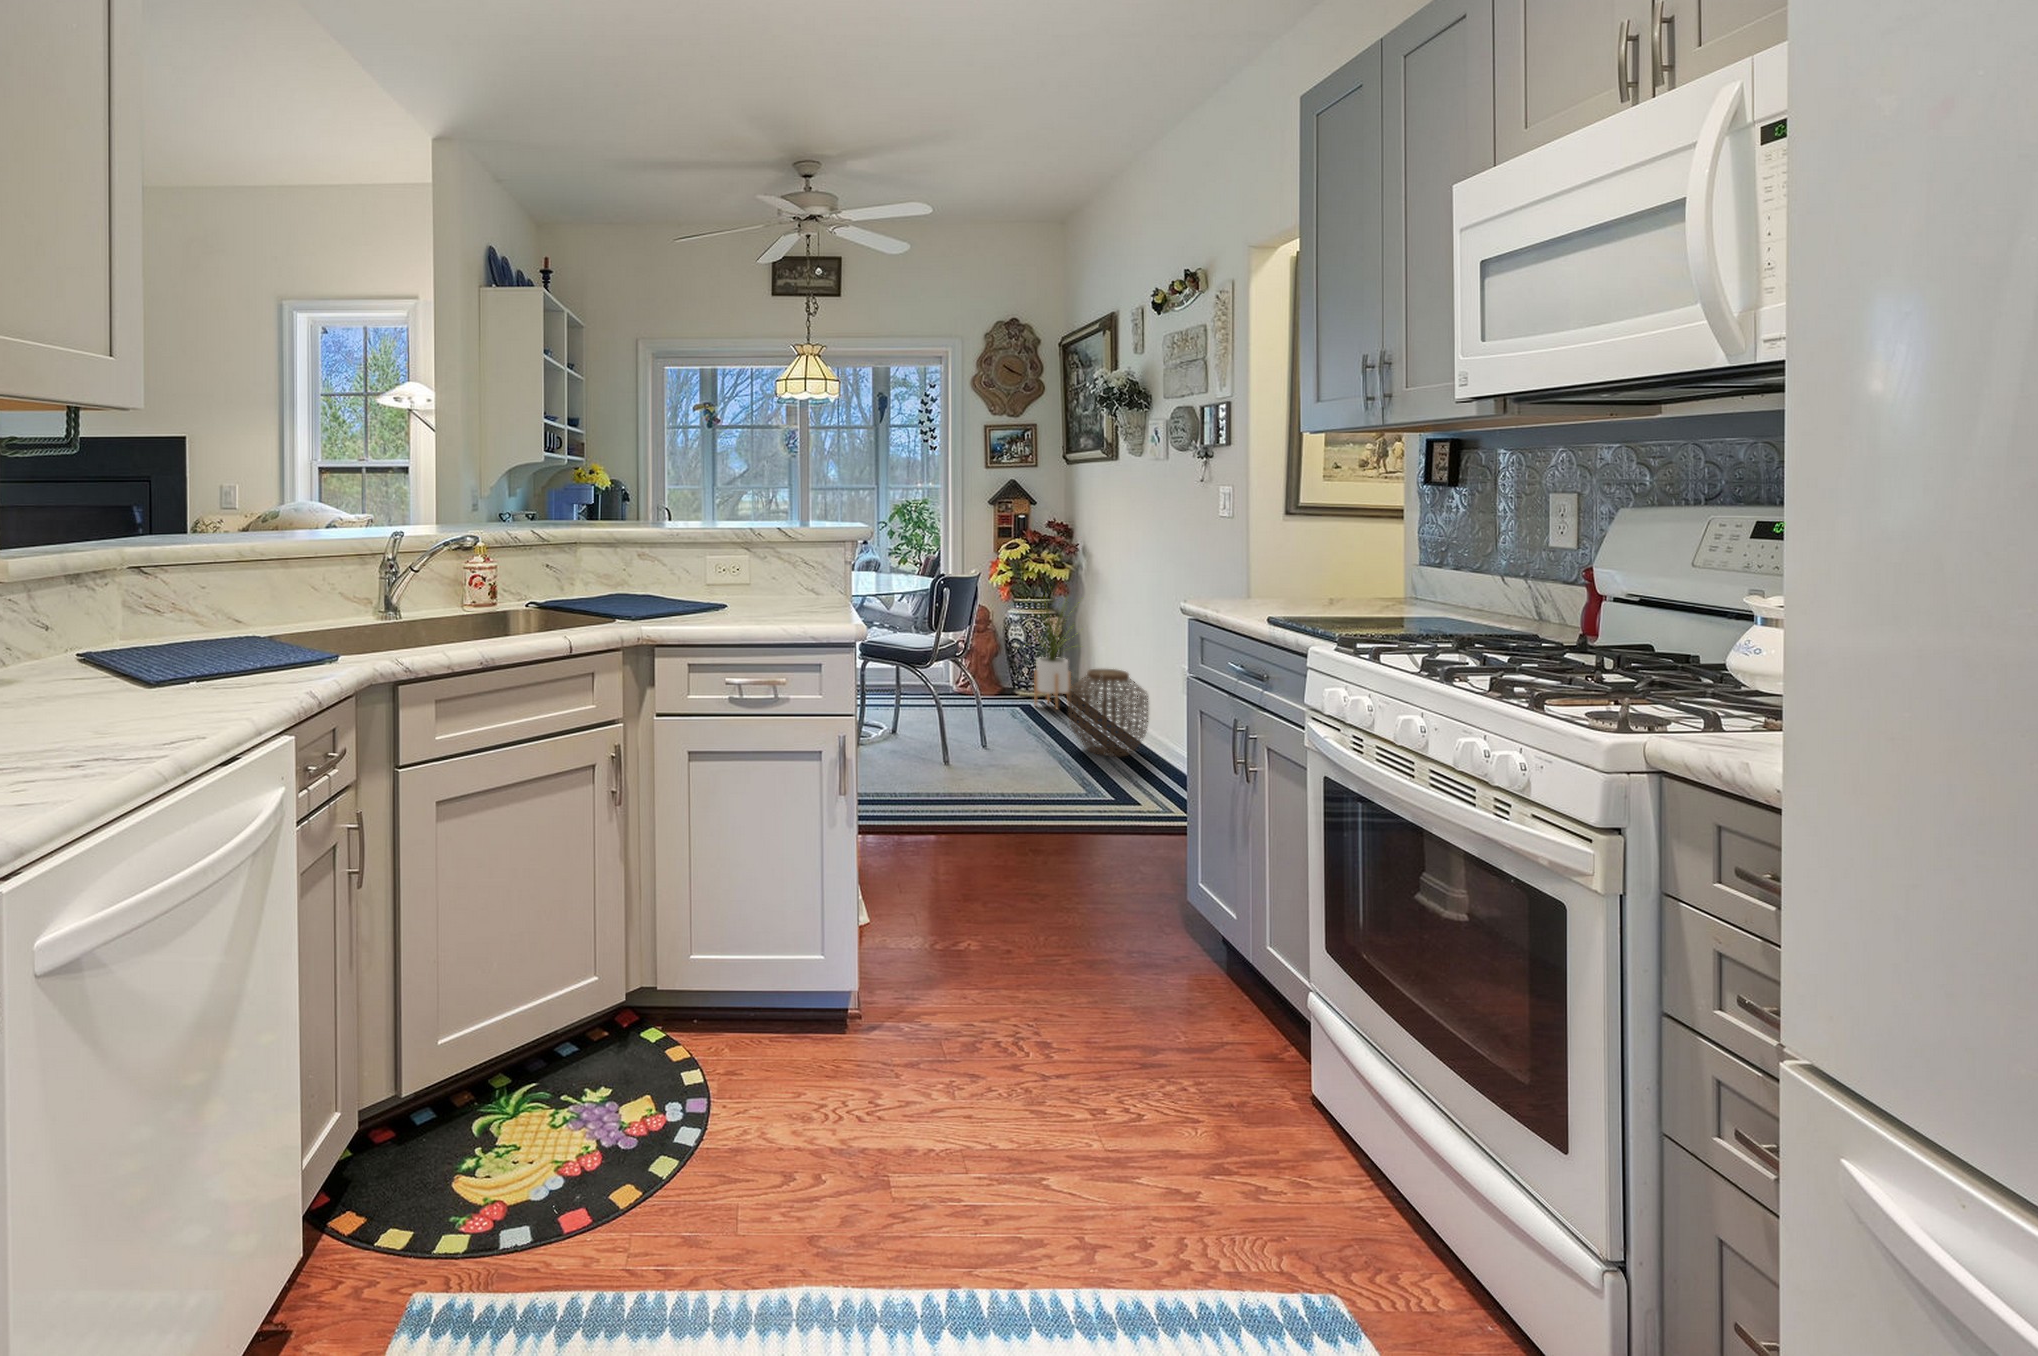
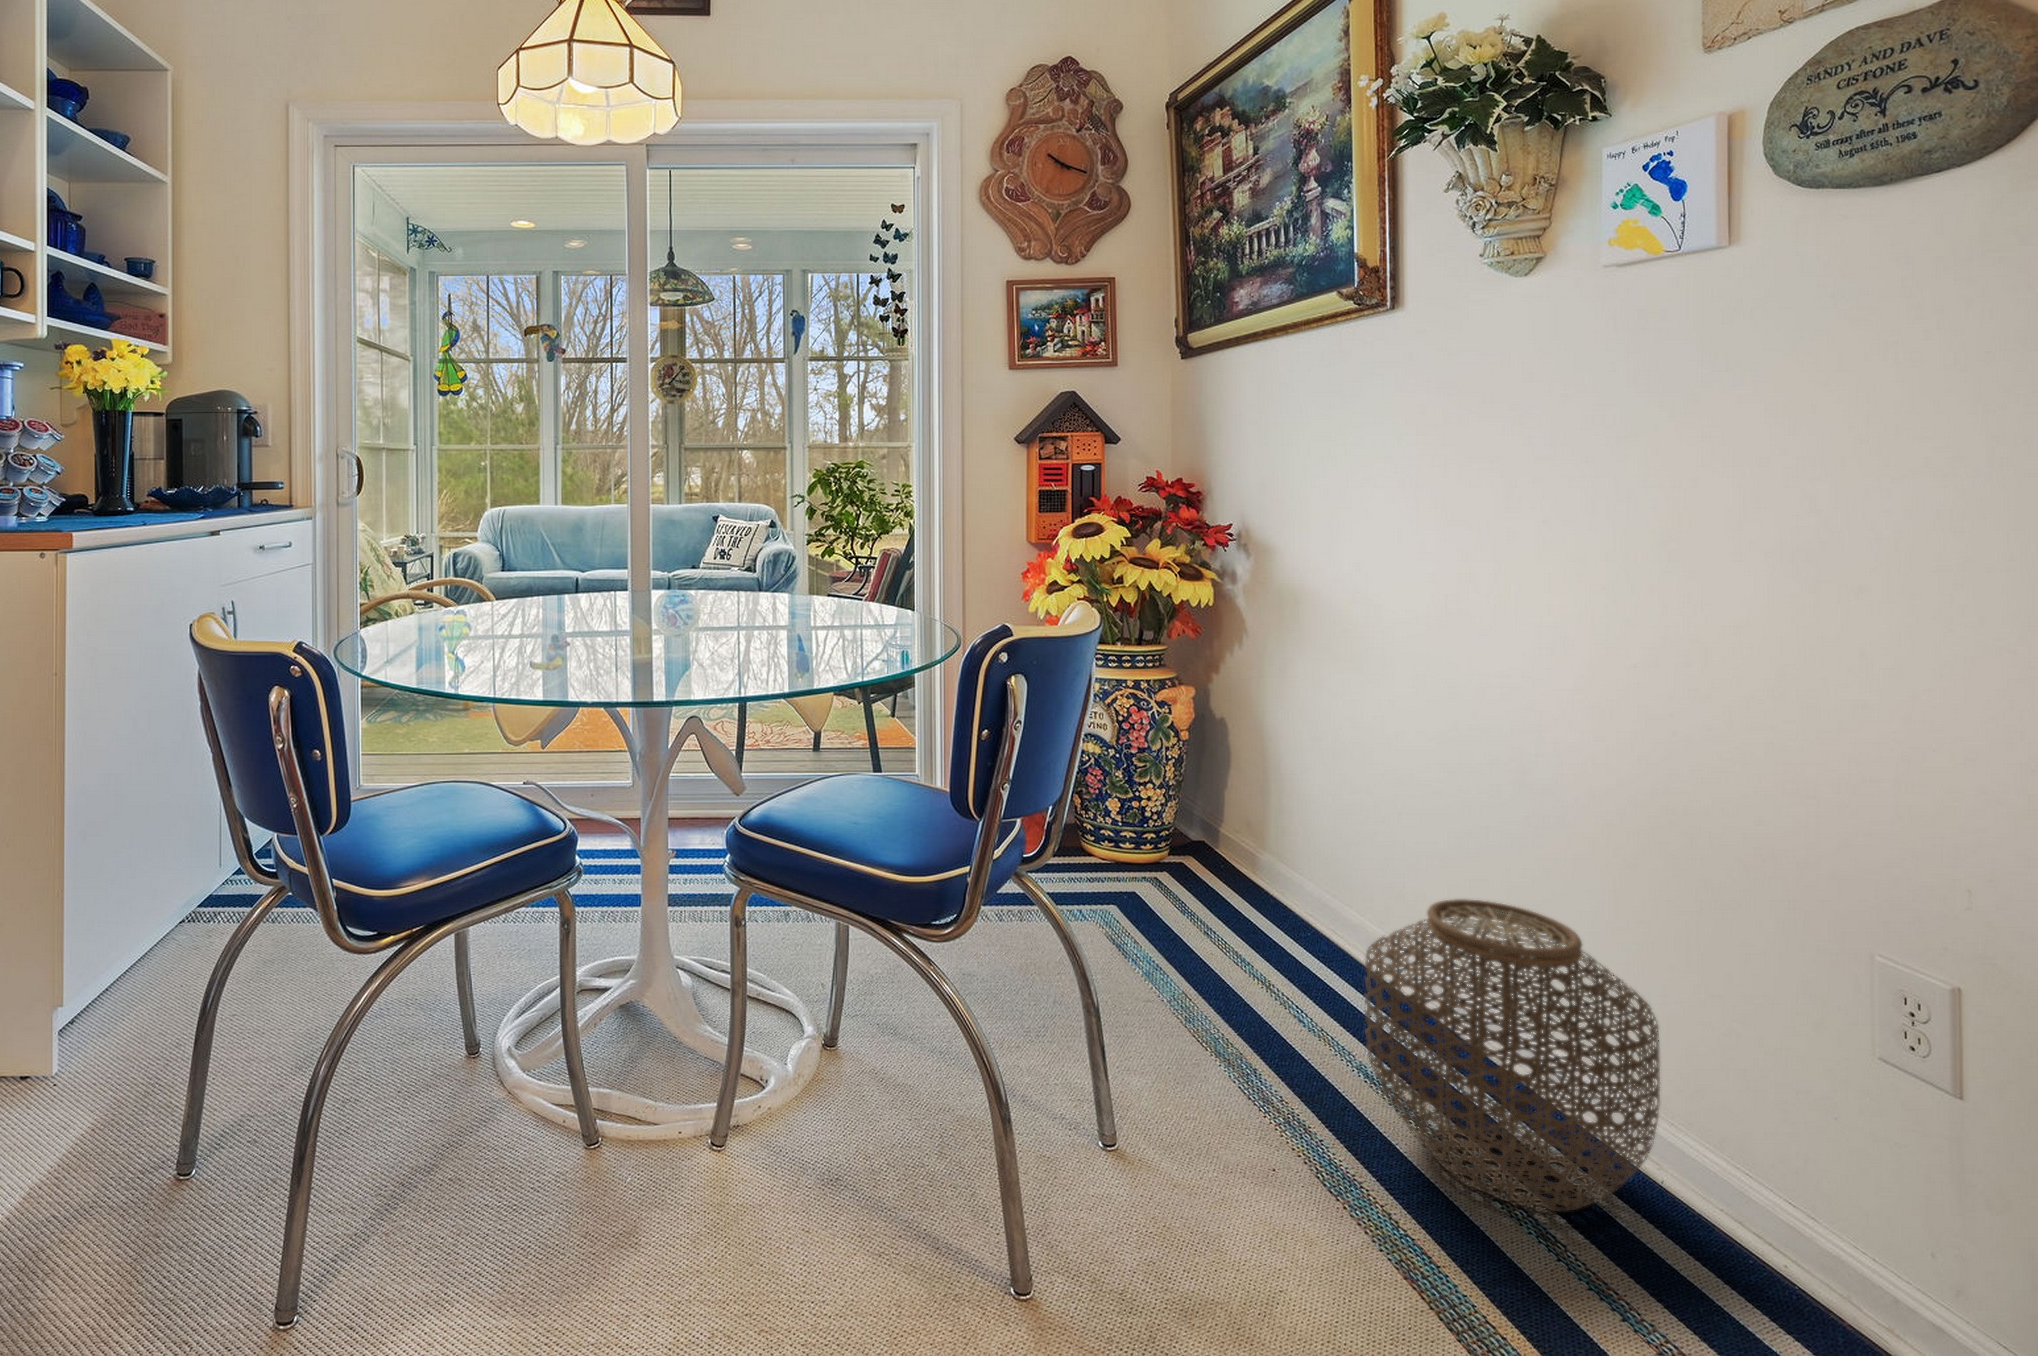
house plant: present [1031,600,1073,709] -> none [1103,615,1272,914]

